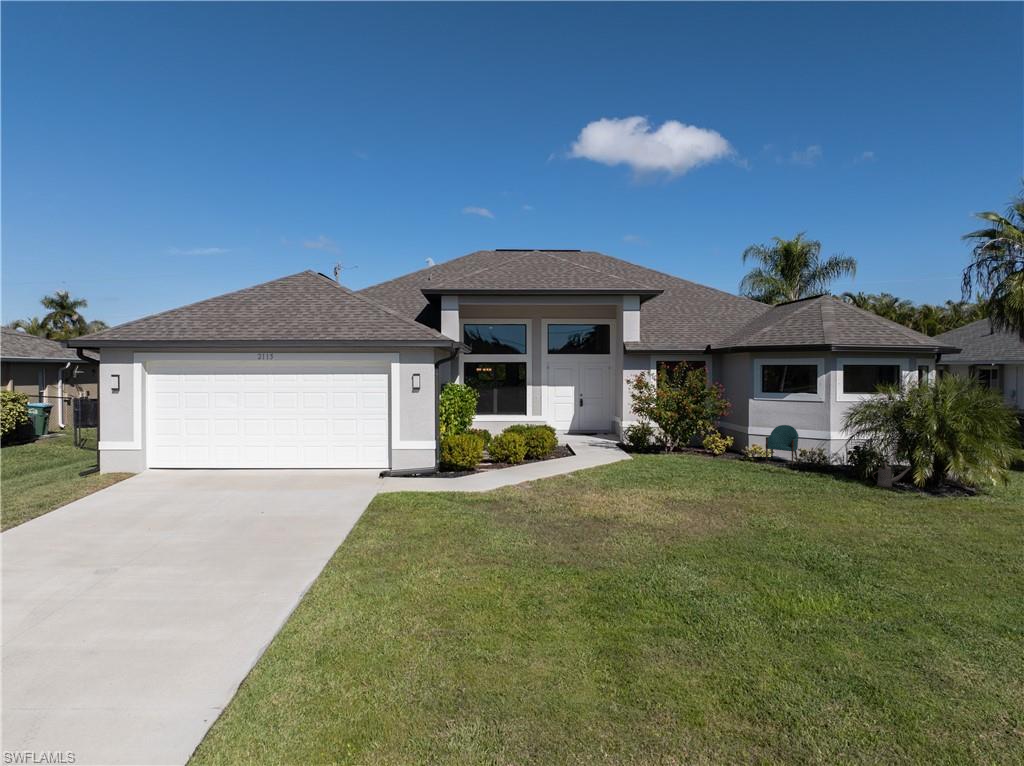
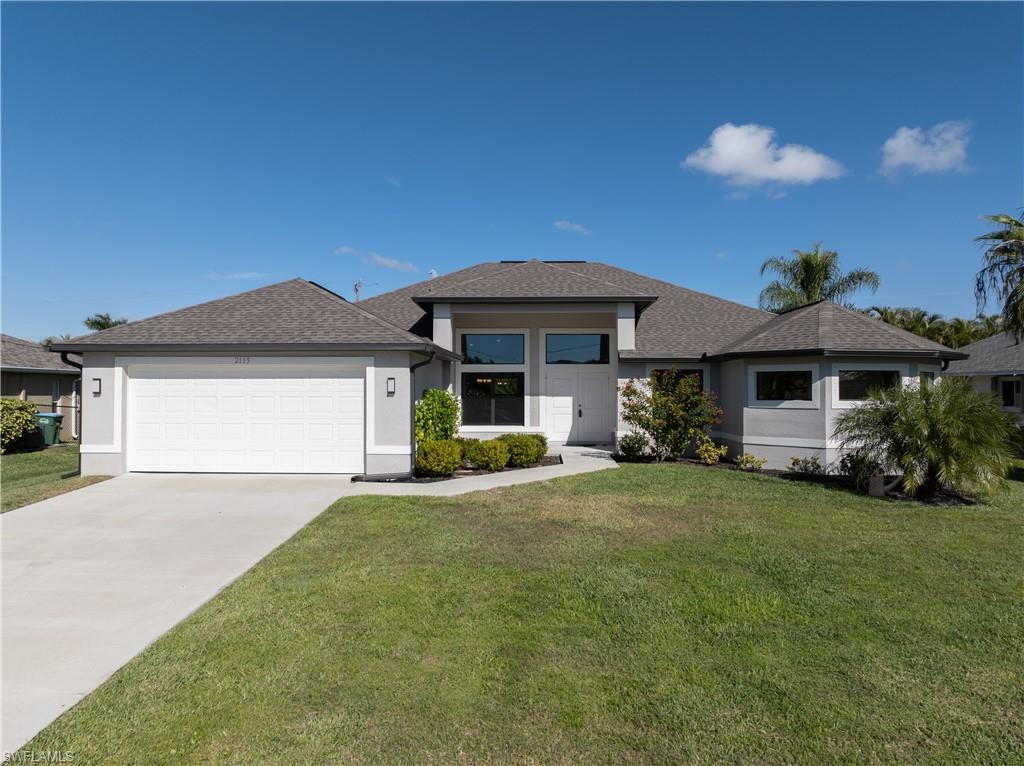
chair: present [766,425,799,465] -> none [757,433,791,475]

